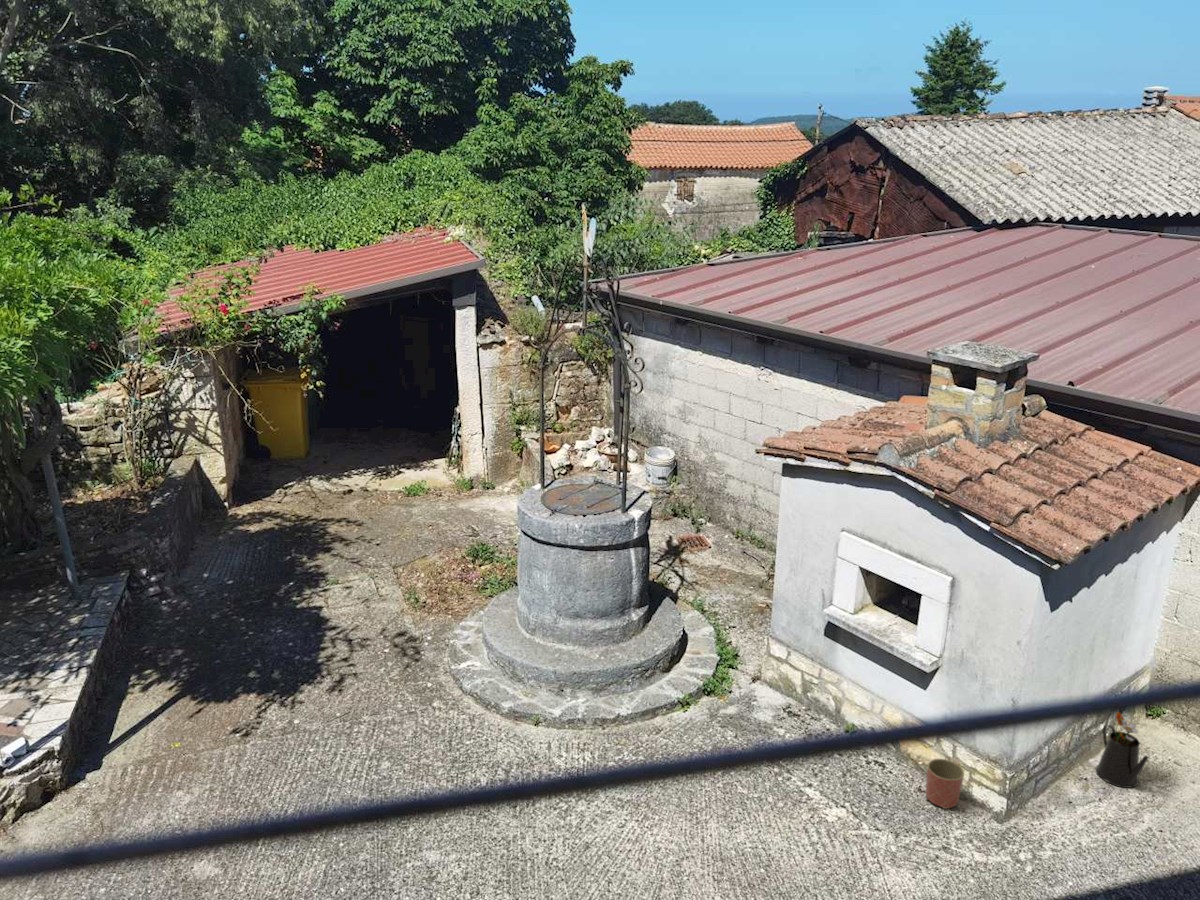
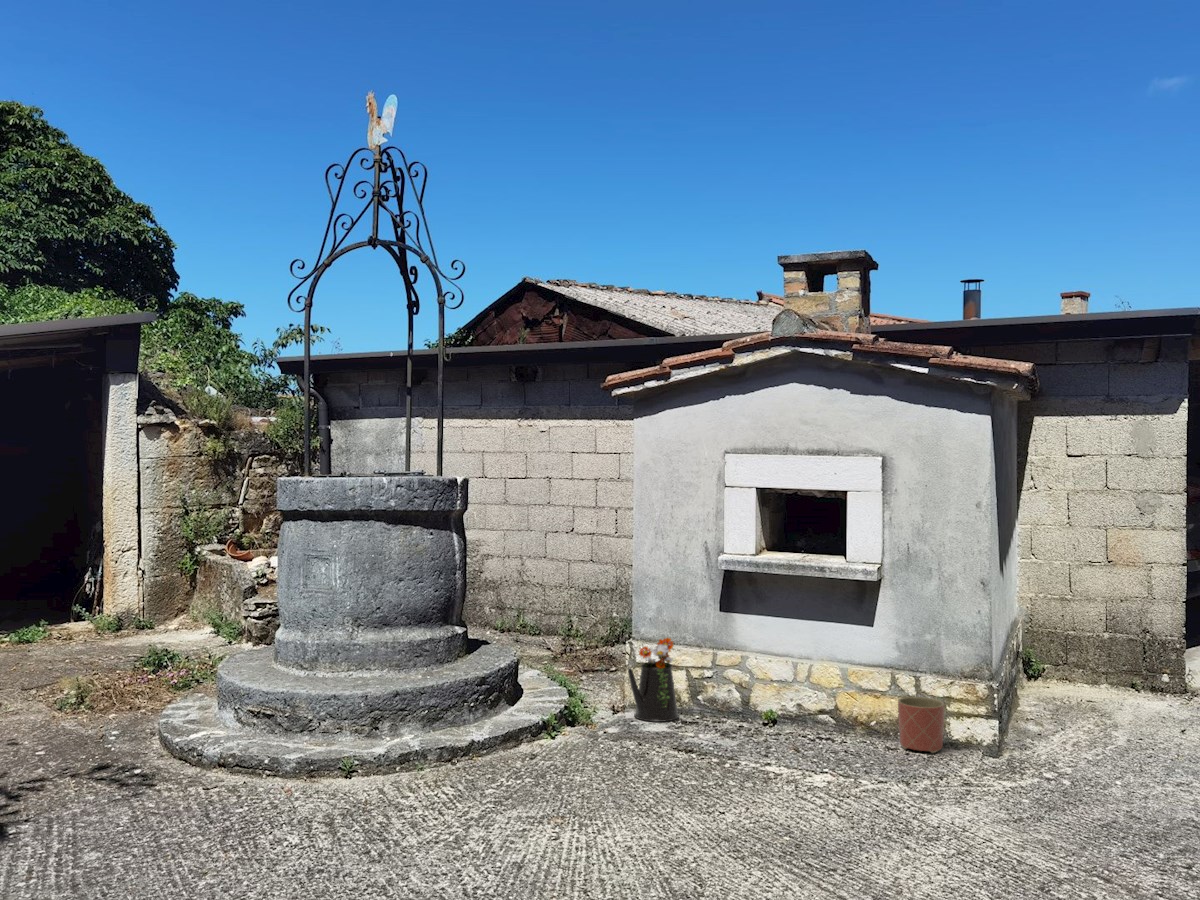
watering can: present [1096,712,1148,788] -> present [628,638,679,722]

